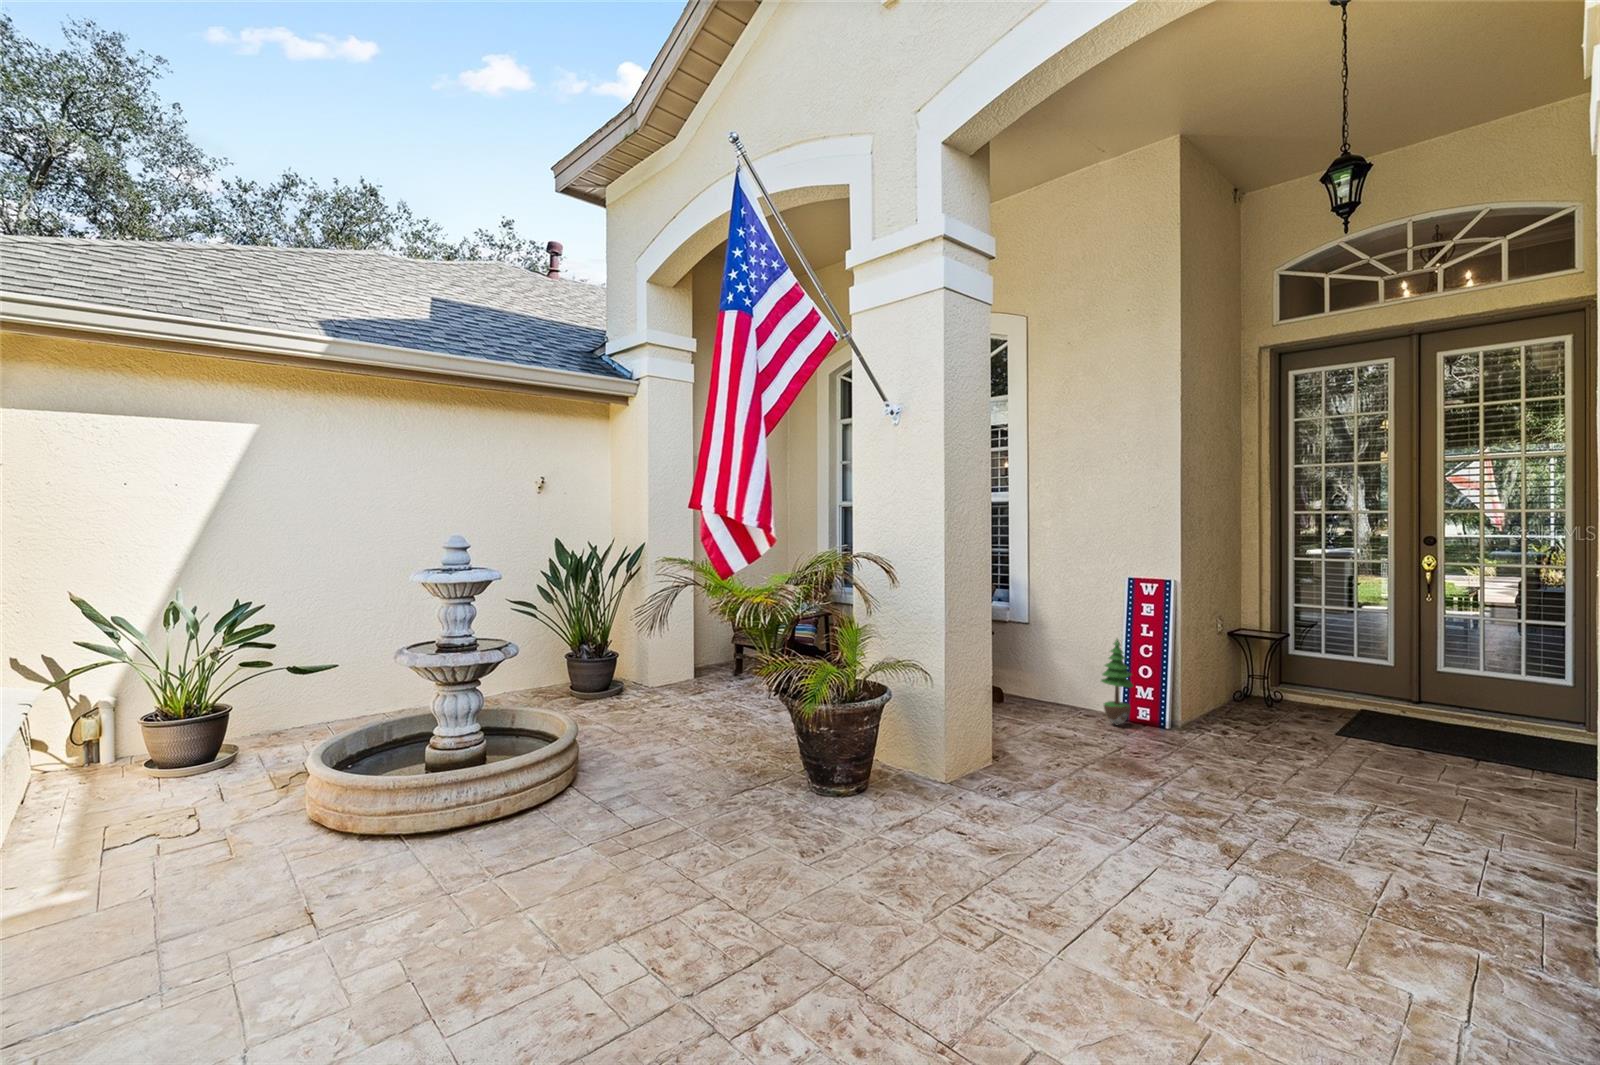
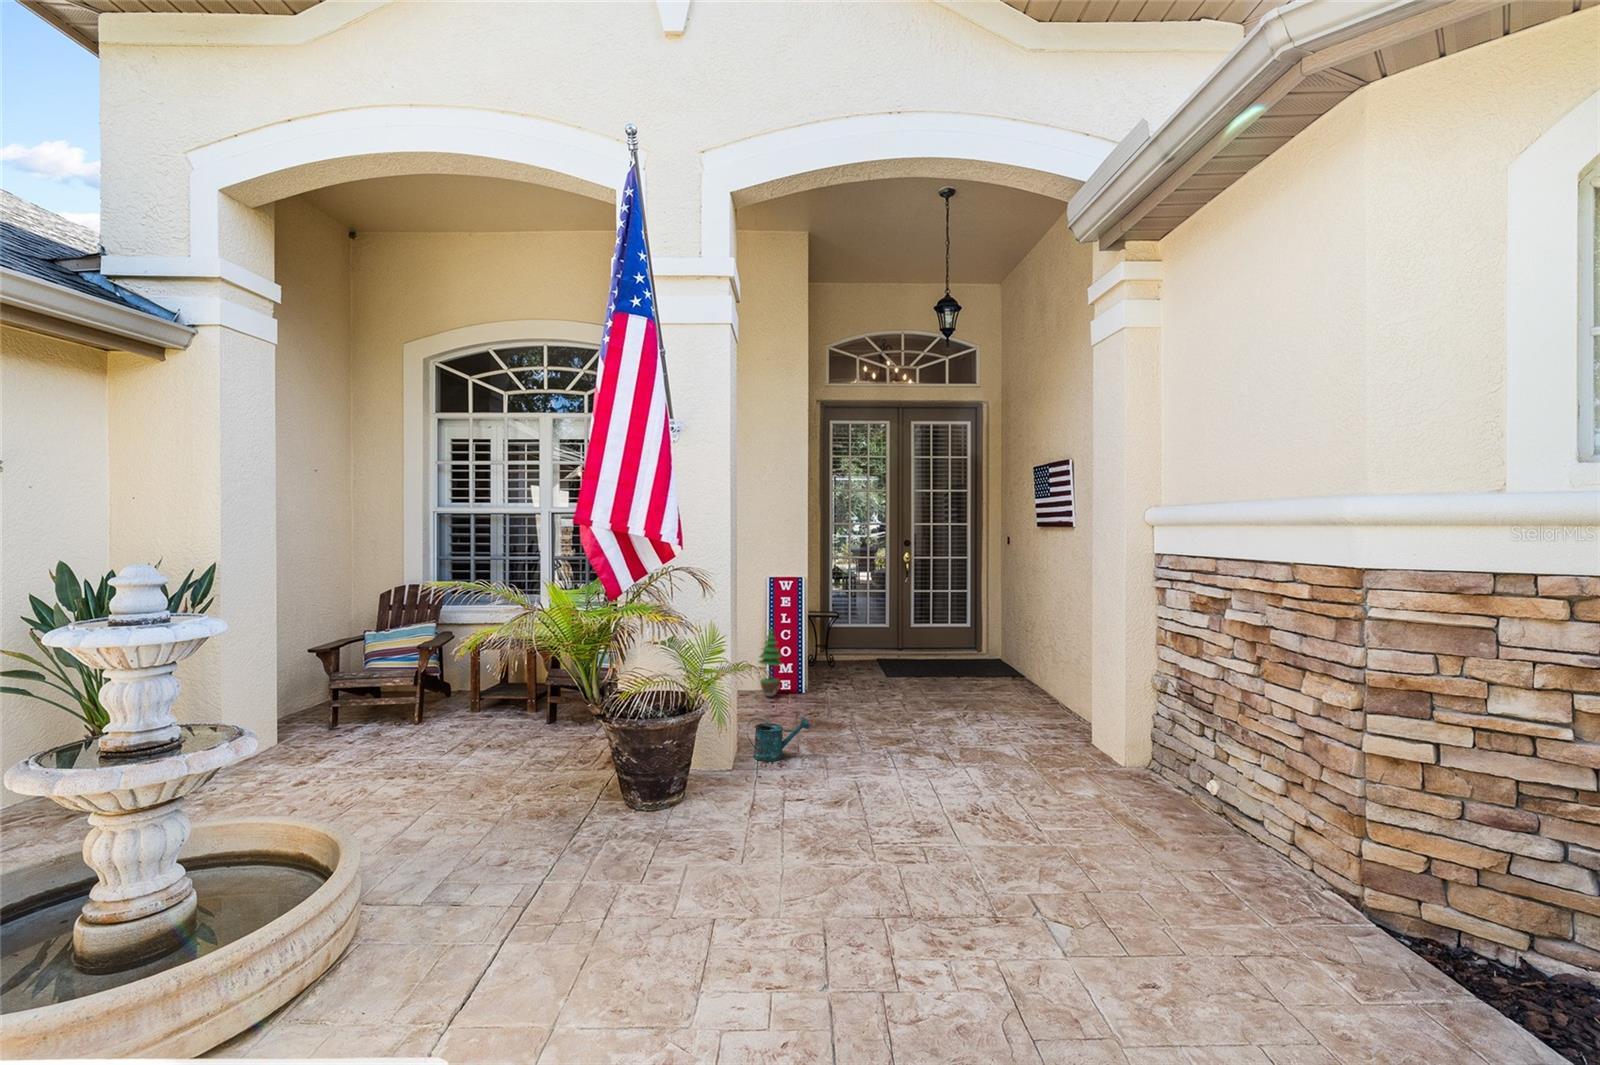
watering can: none [978,733,1049,787] -> present [747,717,810,761]

